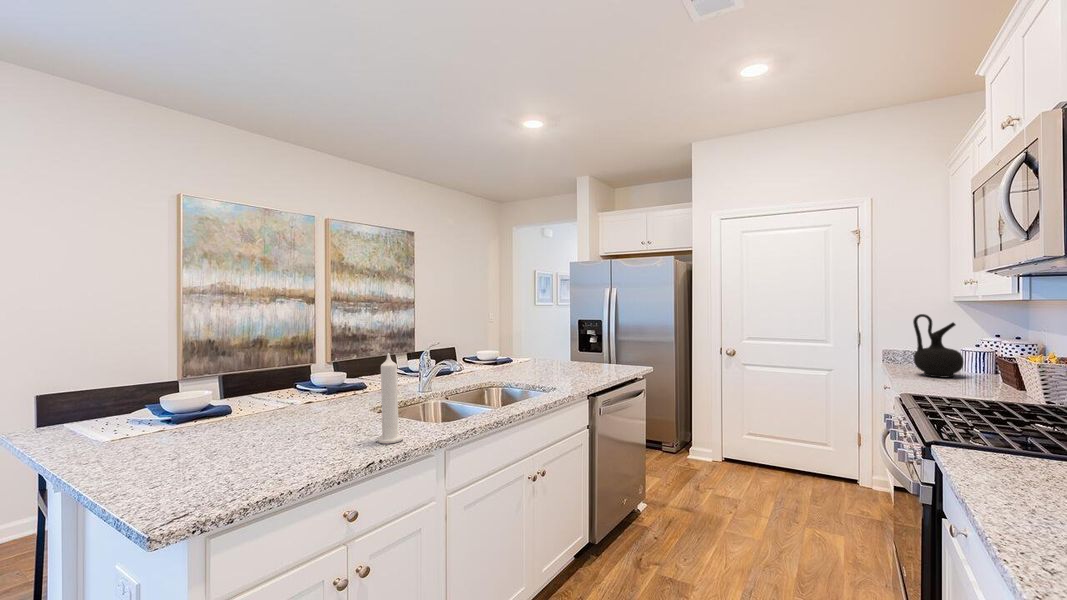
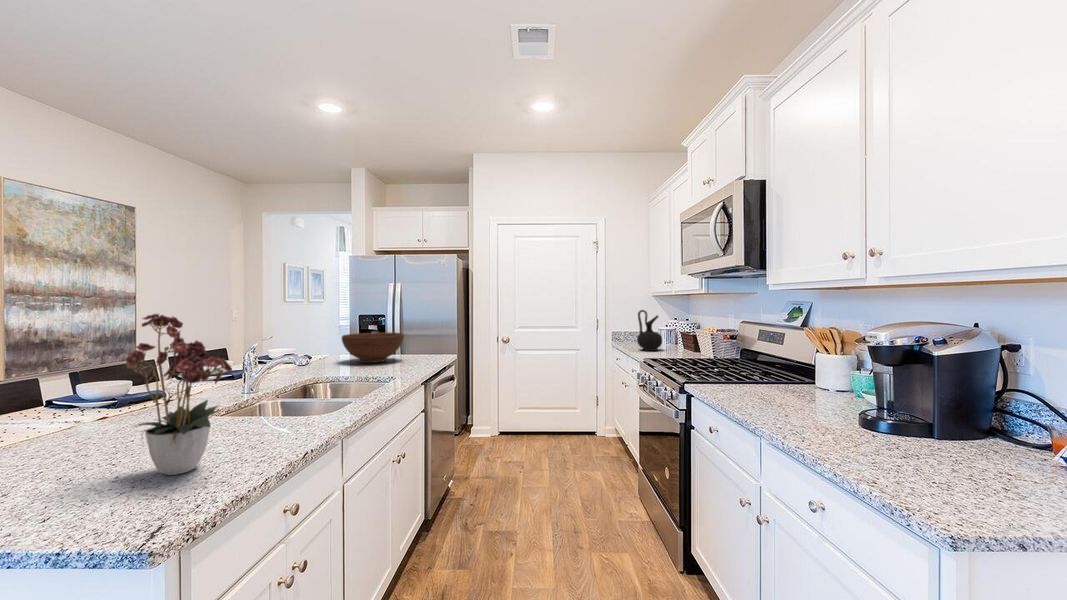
flower arrangement: none [256,322,329,461] -> present [125,314,232,475]
fruit bowl: none [527,337,586,368] -> present [342,333,404,363]
candle: present [378,353,403,444] -> none [268,343,299,442]

